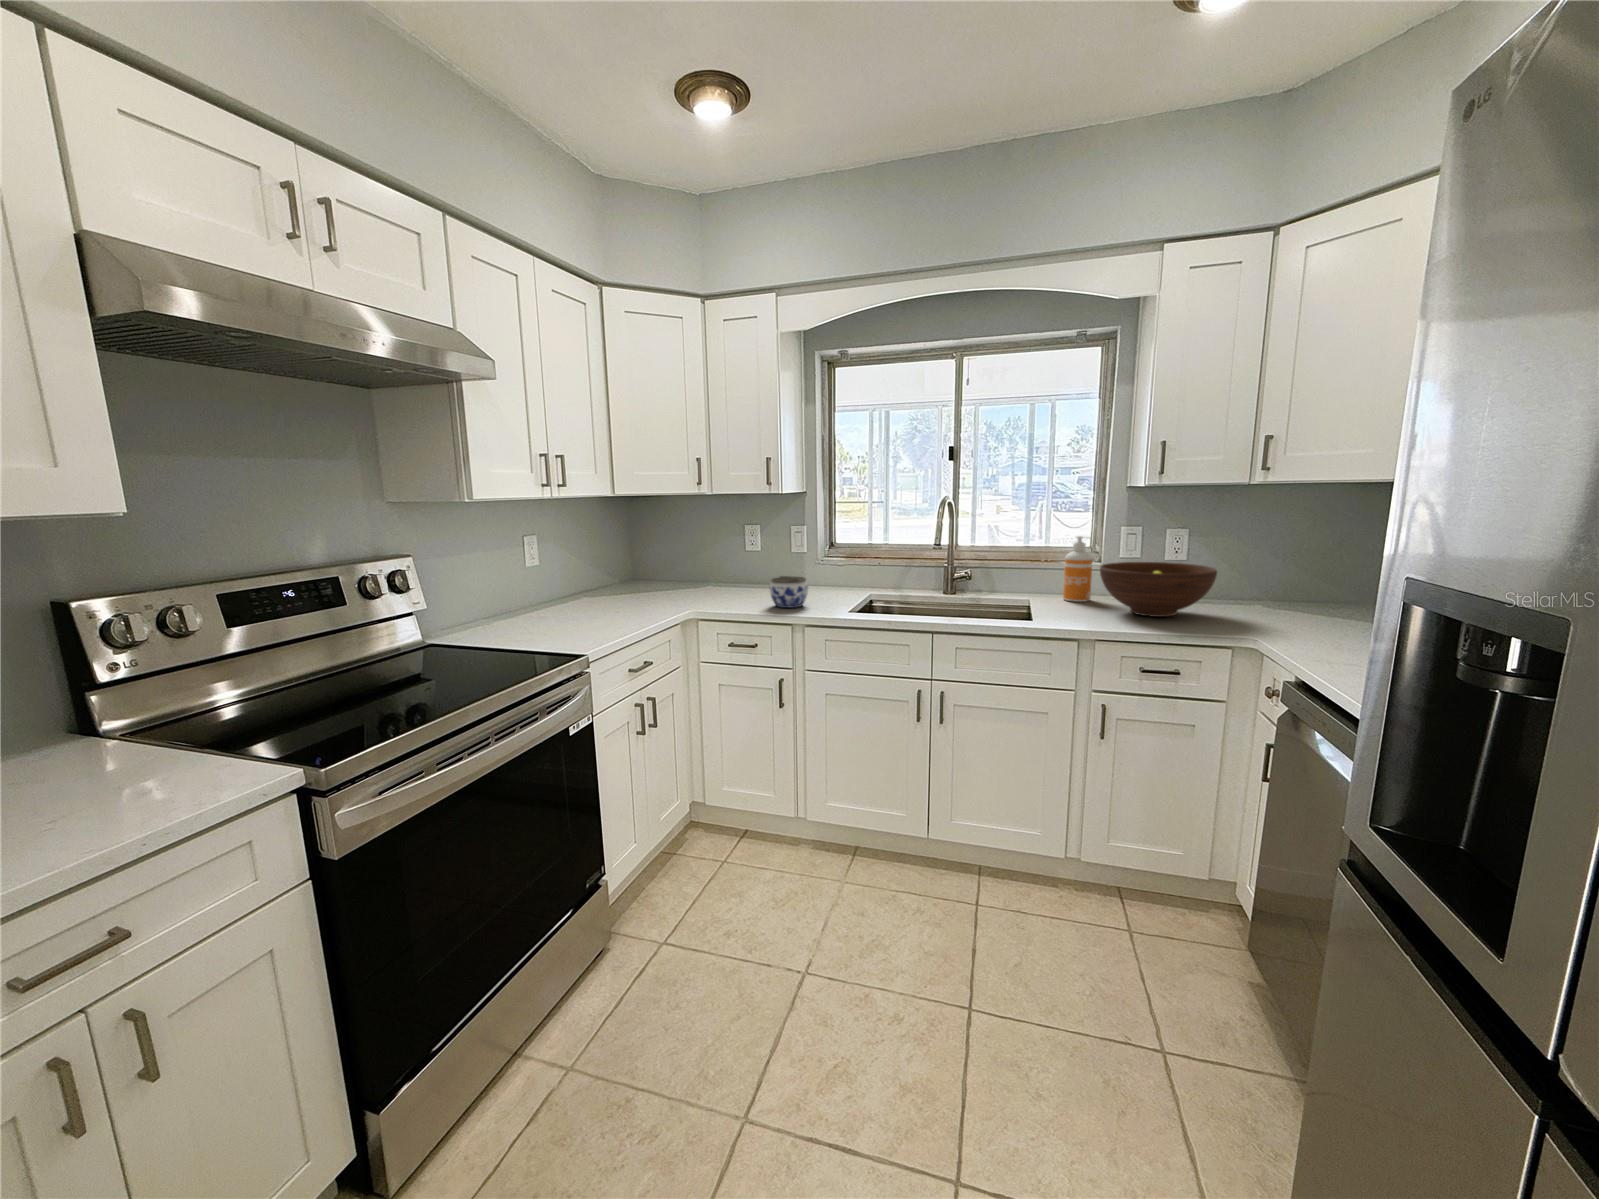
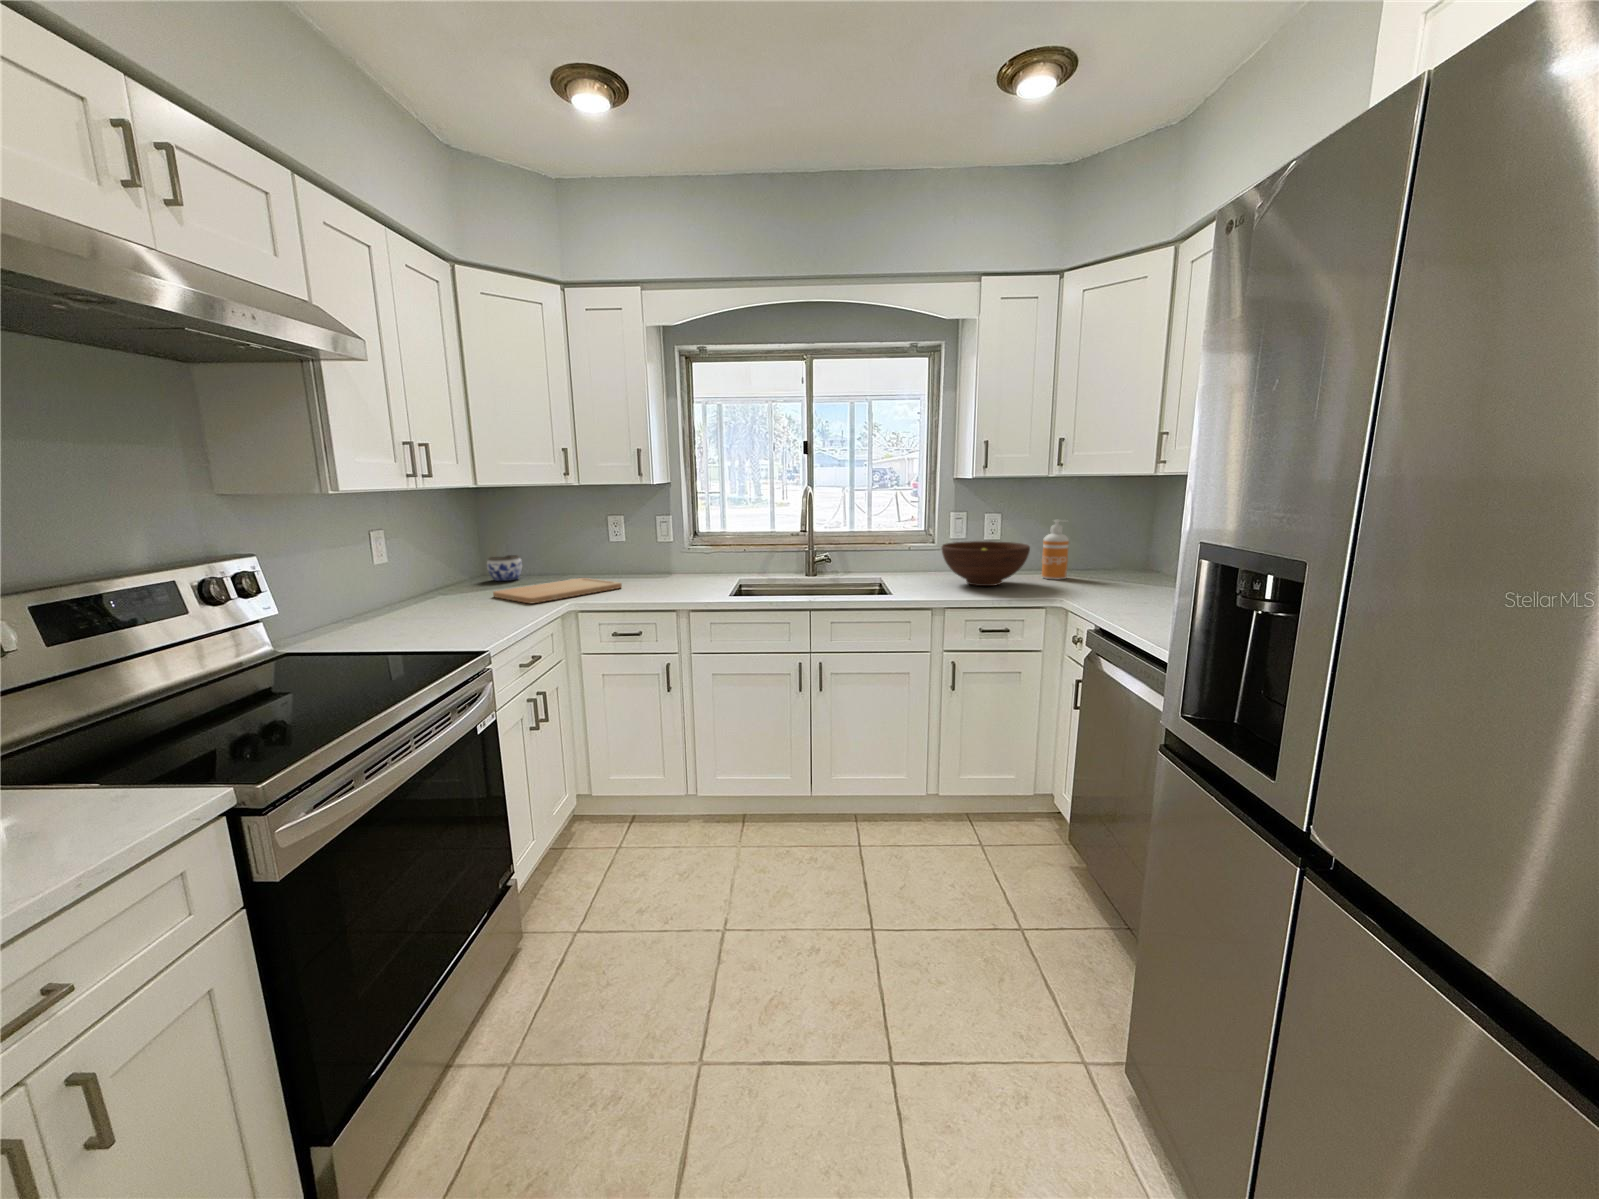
soap dispenser: present [1063,536,1092,602] -> present [1042,520,1069,579]
jar: present [769,576,808,608] -> present [487,555,522,581]
cutting board: none [628,586,747,609] -> present [493,578,622,603]

